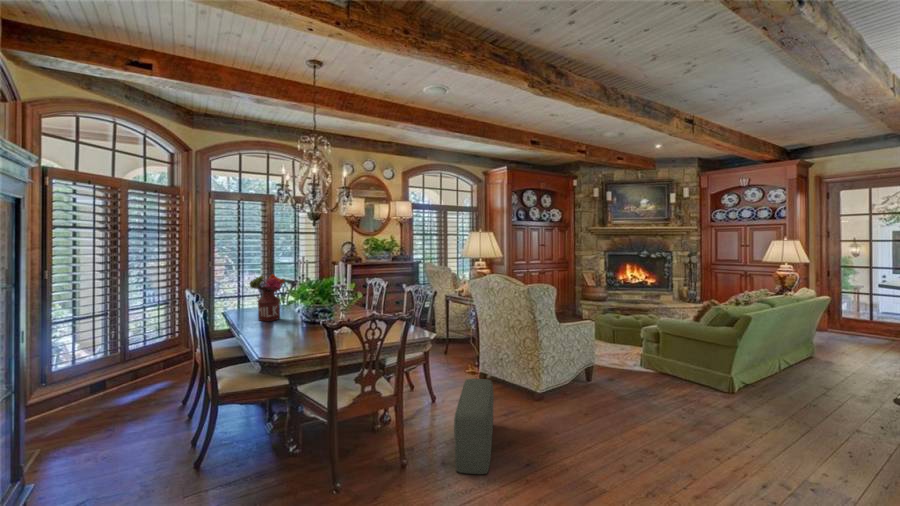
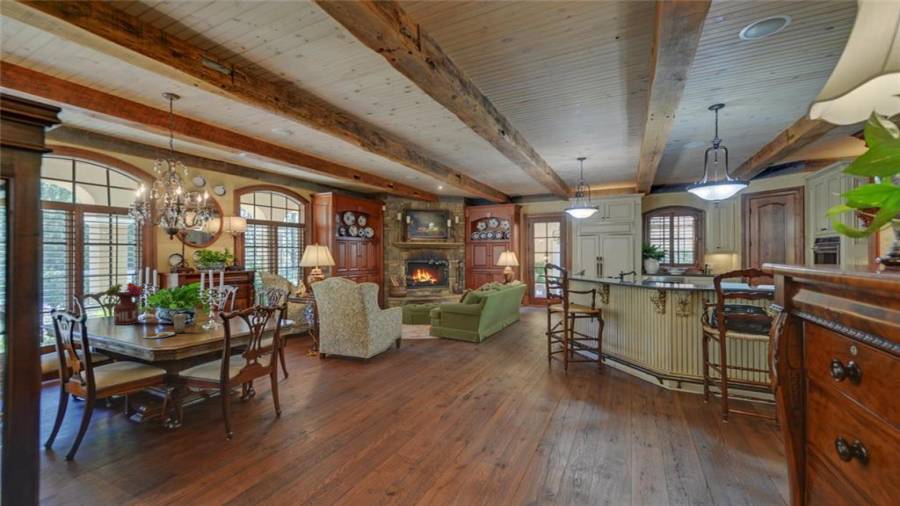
plate: none [258,316,307,345] -> present [144,314,187,339]
pouf: present [454,379,494,474] -> none [316,350,342,410]

